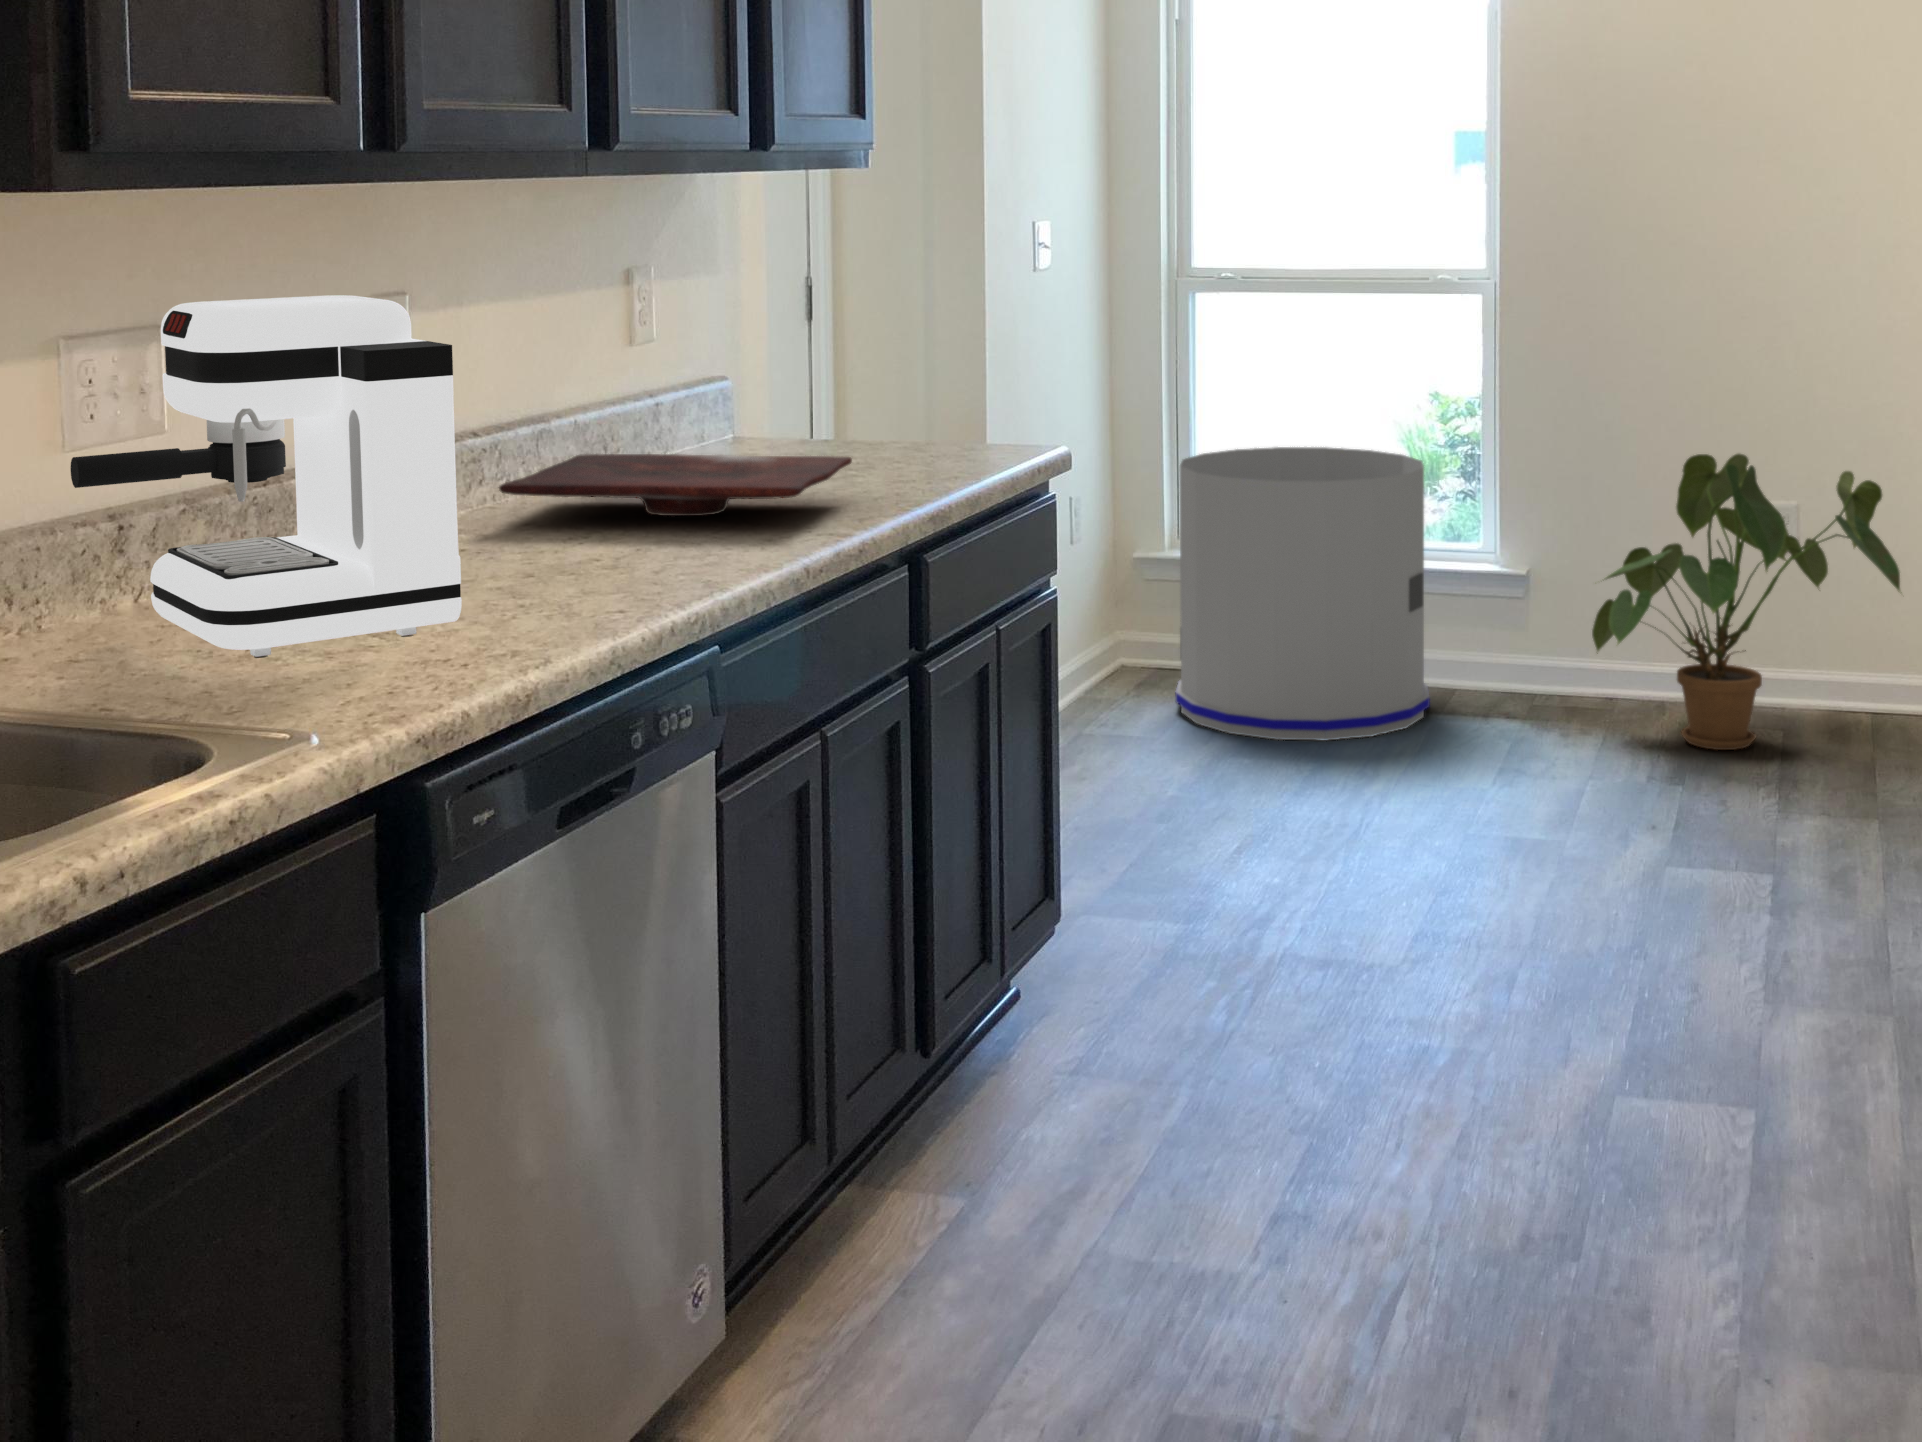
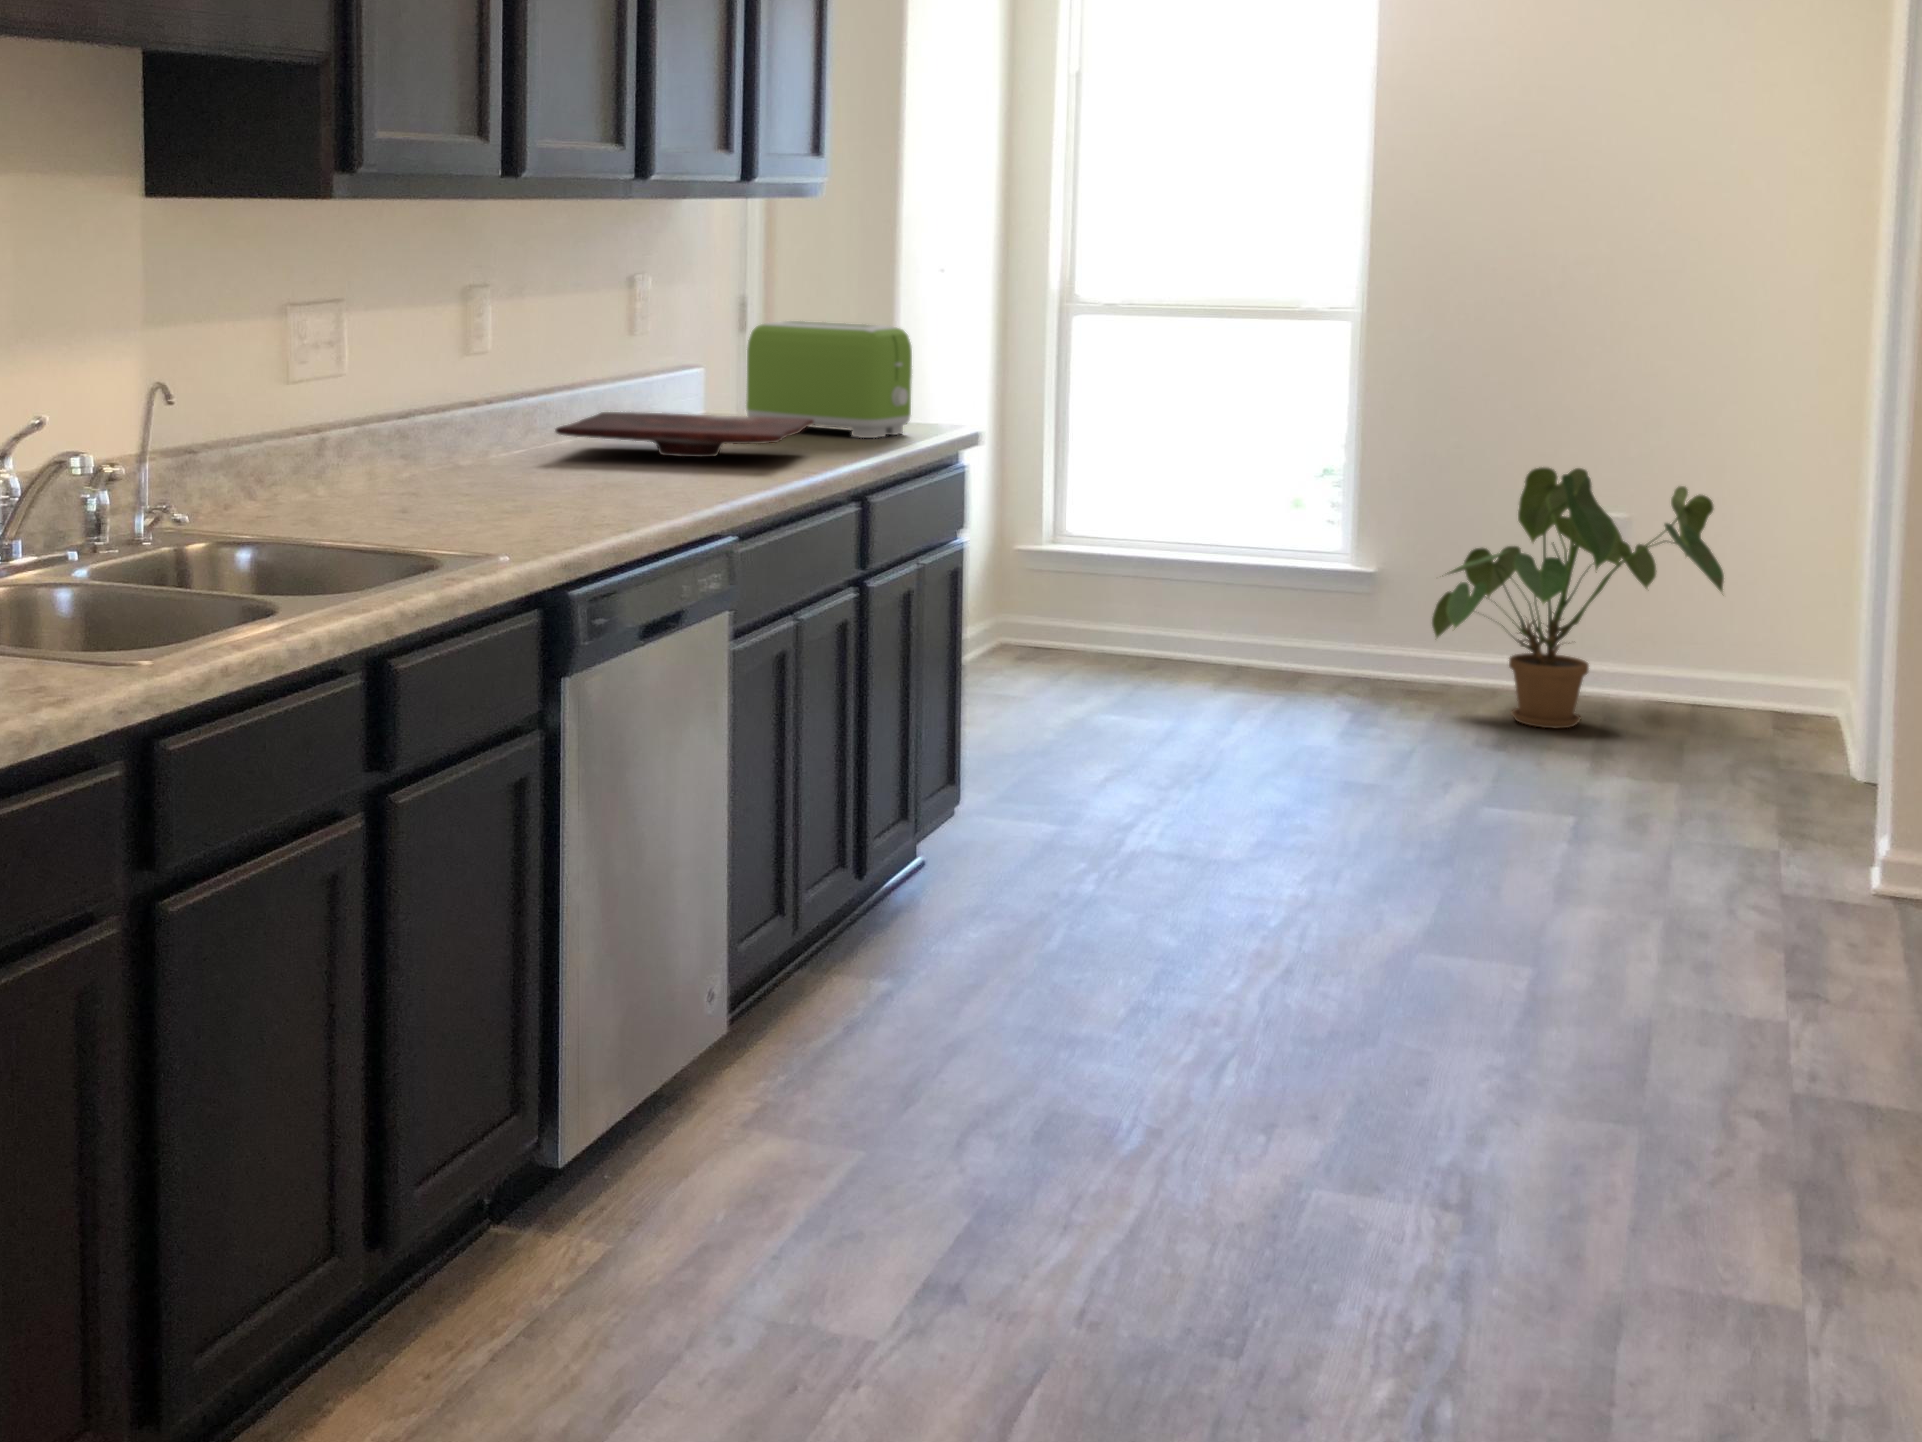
coffee maker: present [70,295,462,657] -> none [310,279,565,521]
toaster: none [776,325,983,474] -> present [746,321,912,438]
trash can: present [1175,447,1430,741] -> none [1051,452,1283,704]

